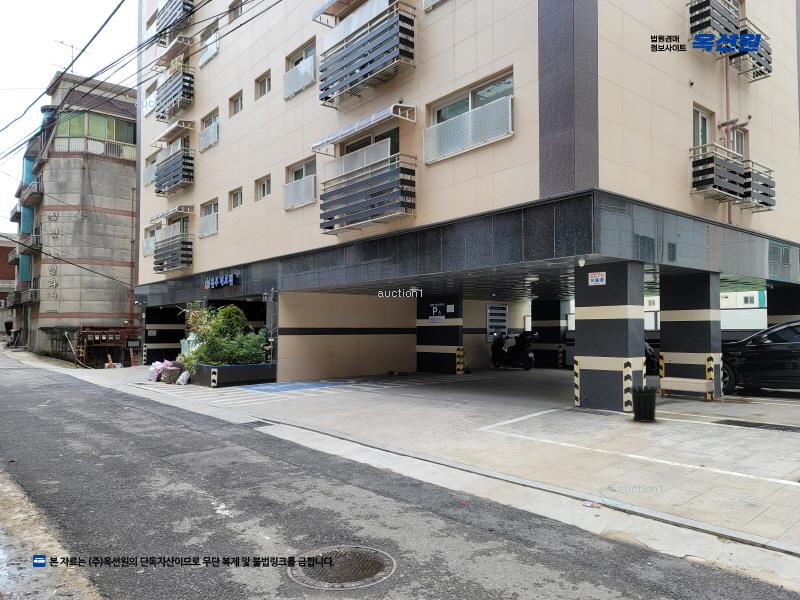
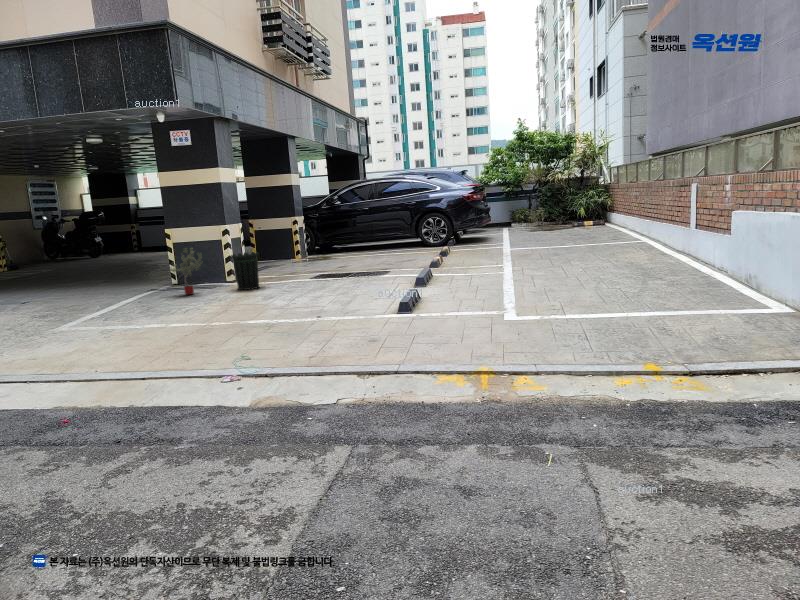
potted tree: none [574,375,605,417] -> present [170,248,202,295]
bench: present [660,377,714,402] -> none [253,242,304,266]

